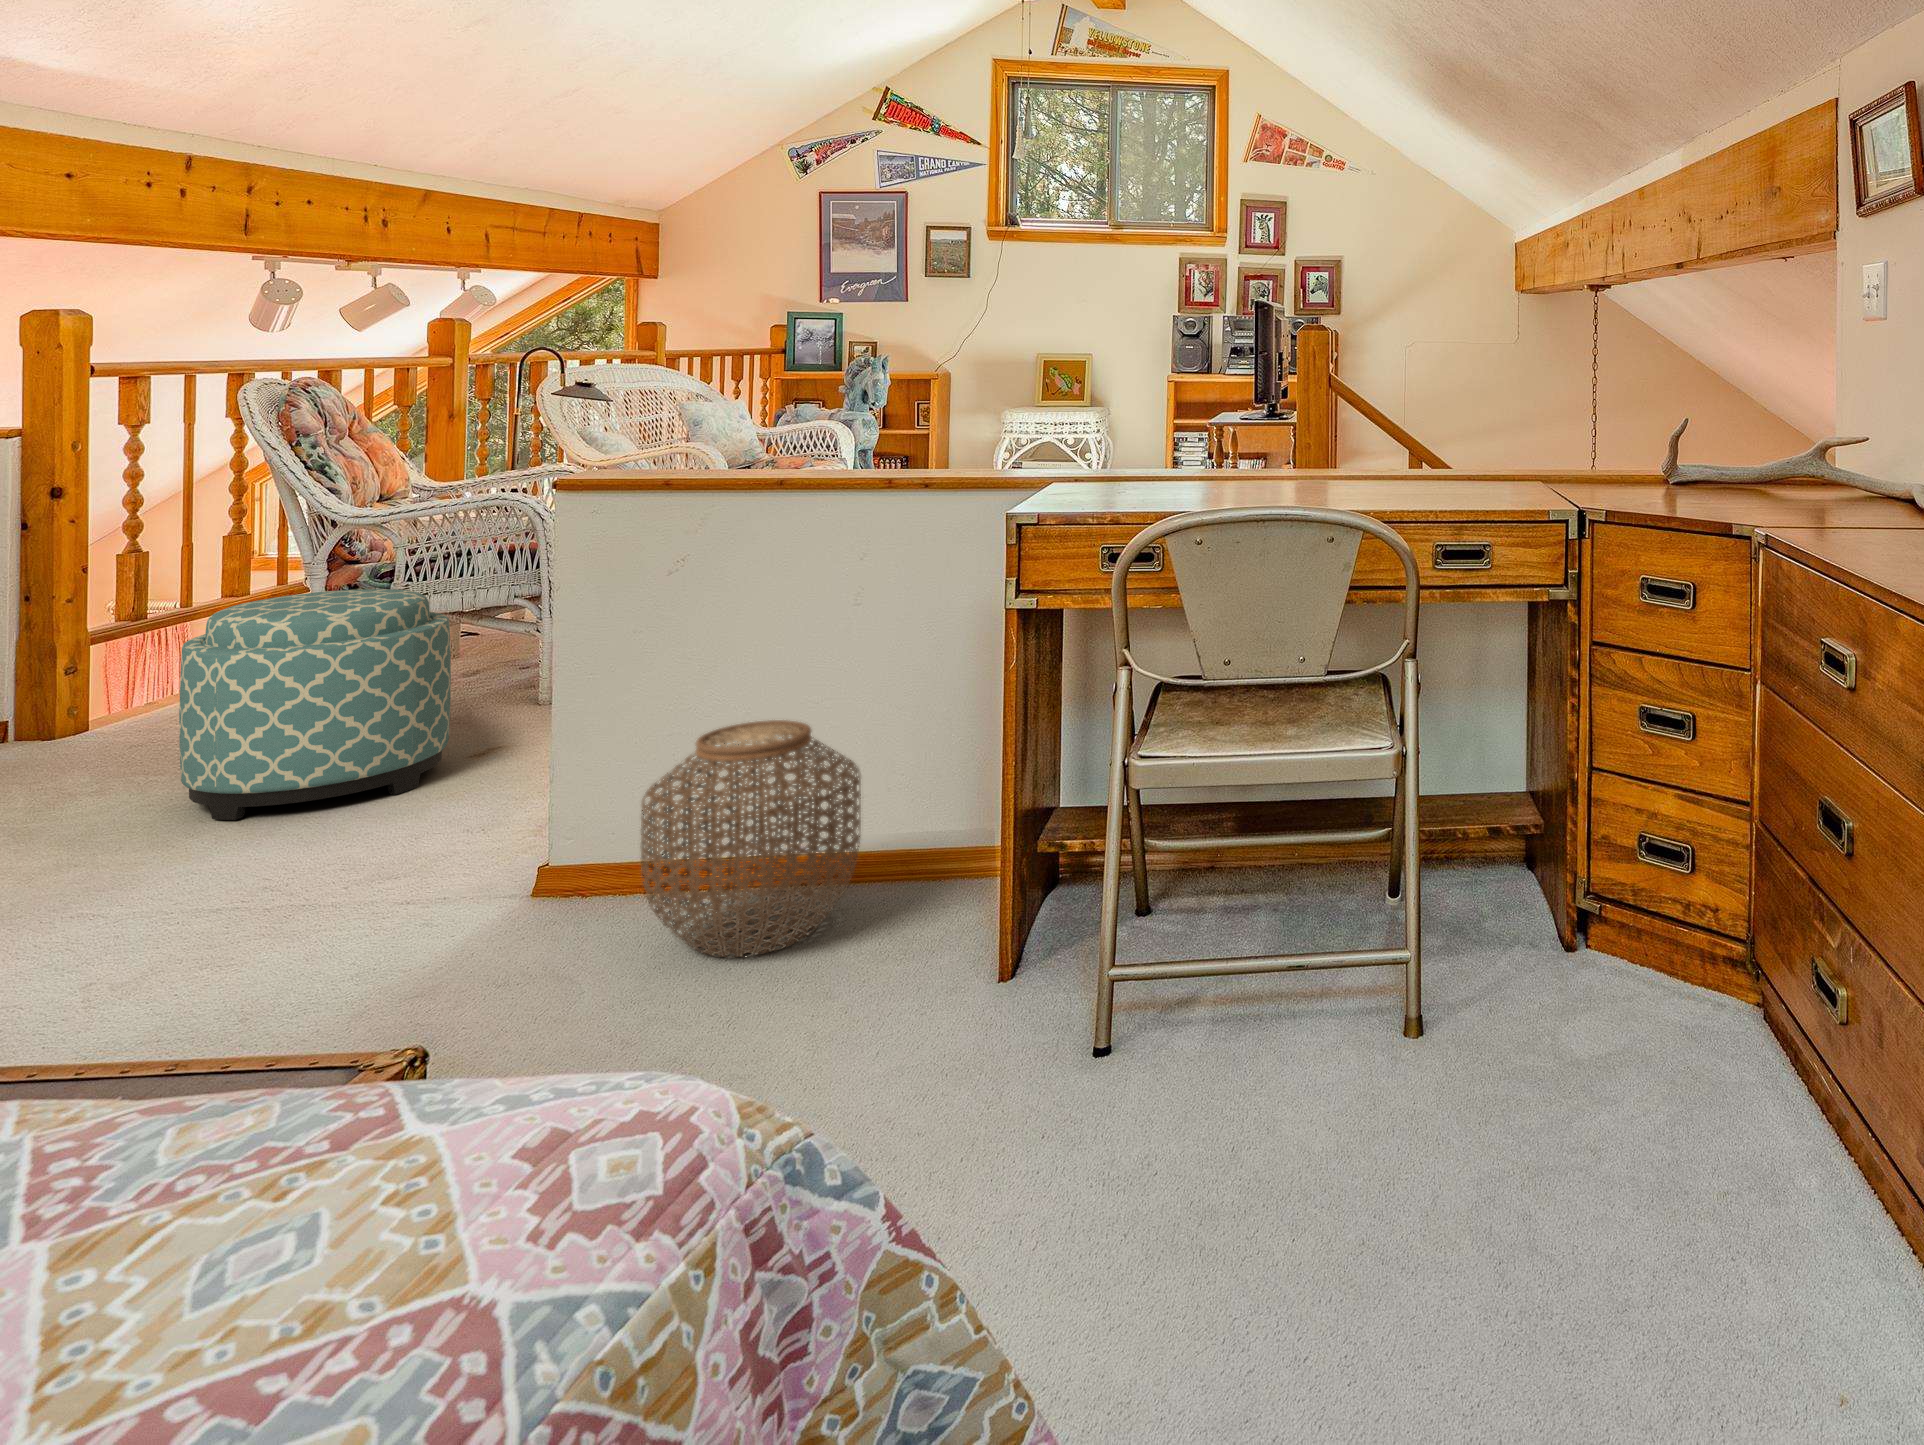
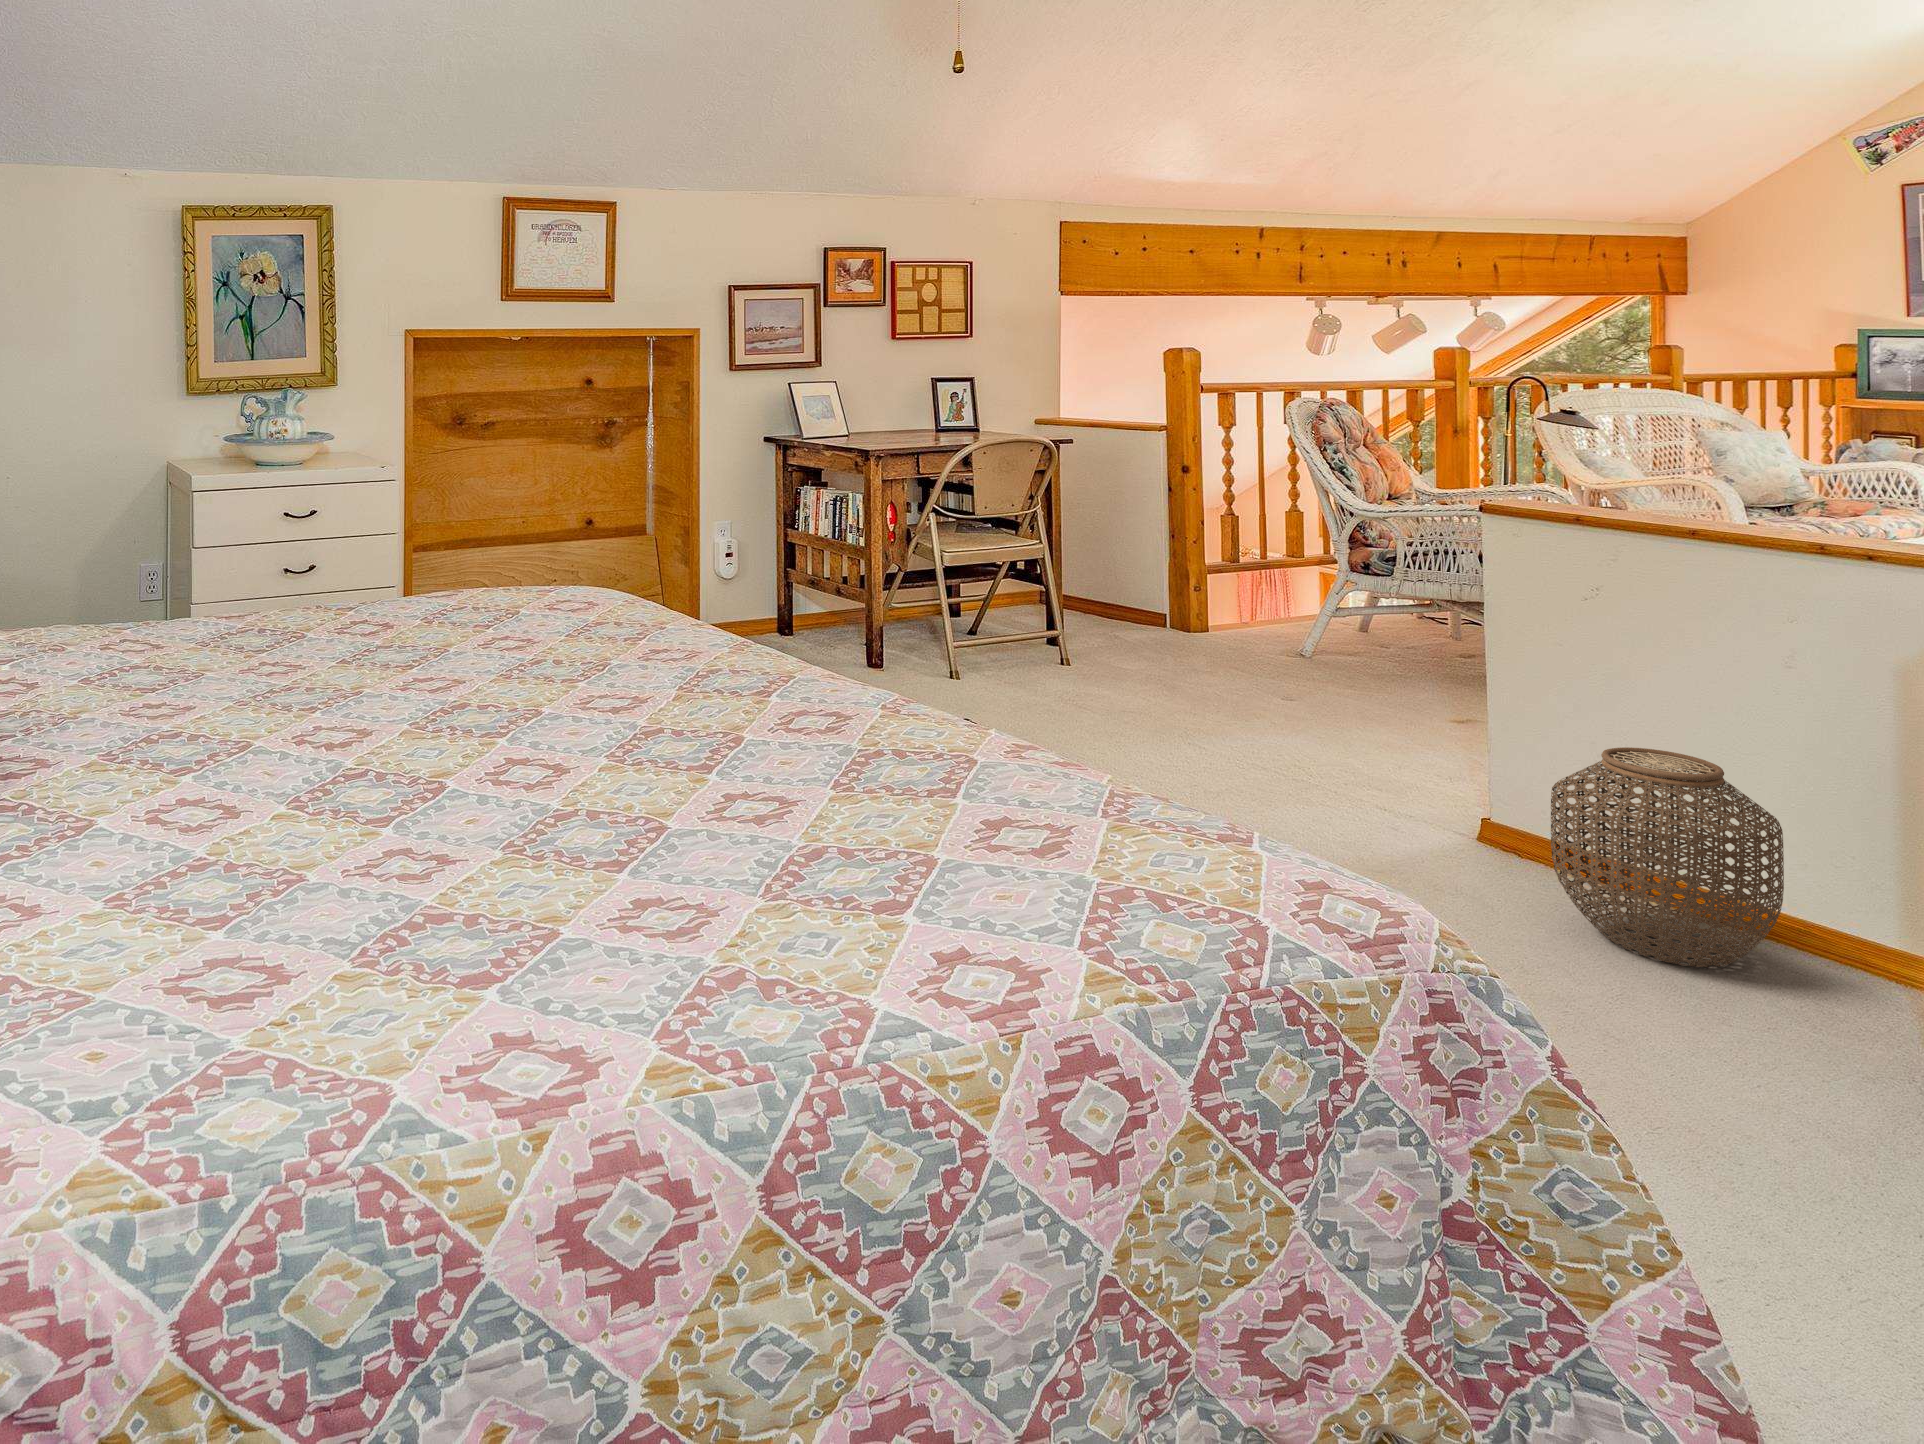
ottoman: present [179,589,451,820] -> none [1245,566,1429,736]

